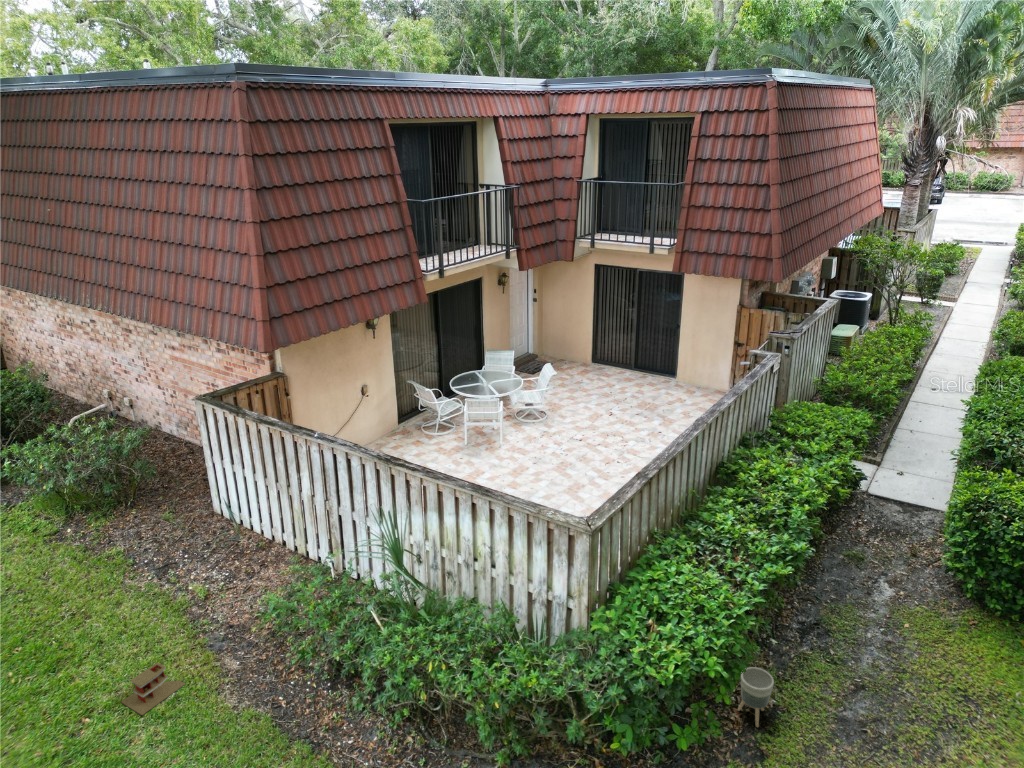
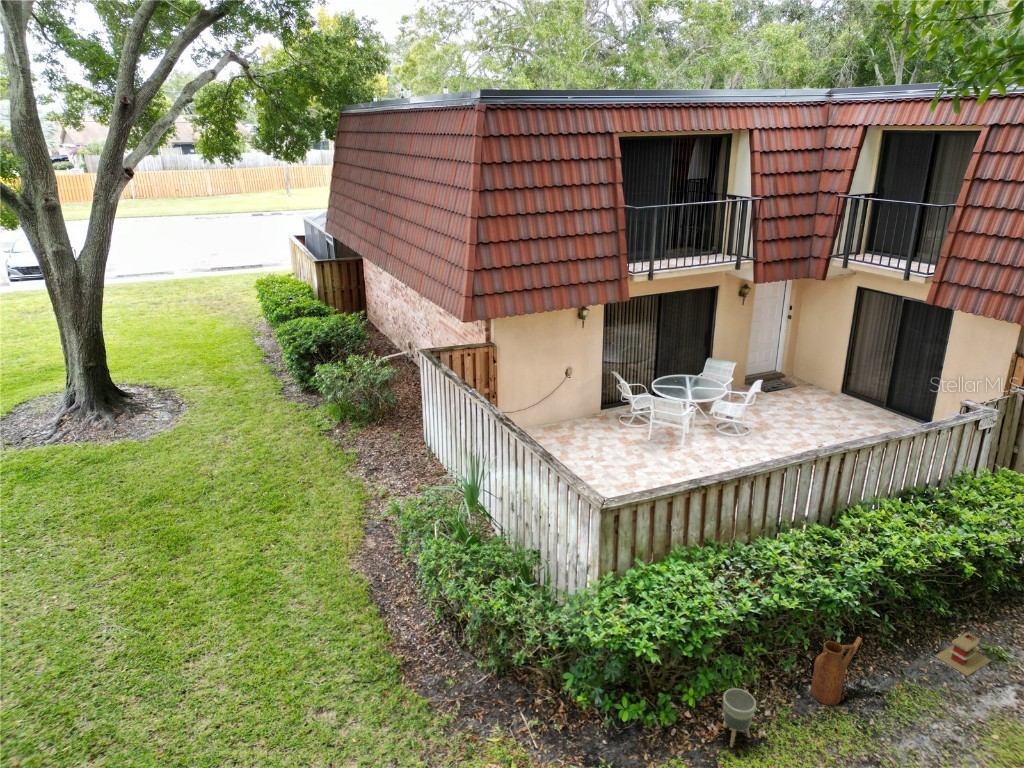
watering can: none [771,580,803,652] -> present [810,636,862,705]
toy house: present [121,663,185,715] -> present [935,633,991,676]

